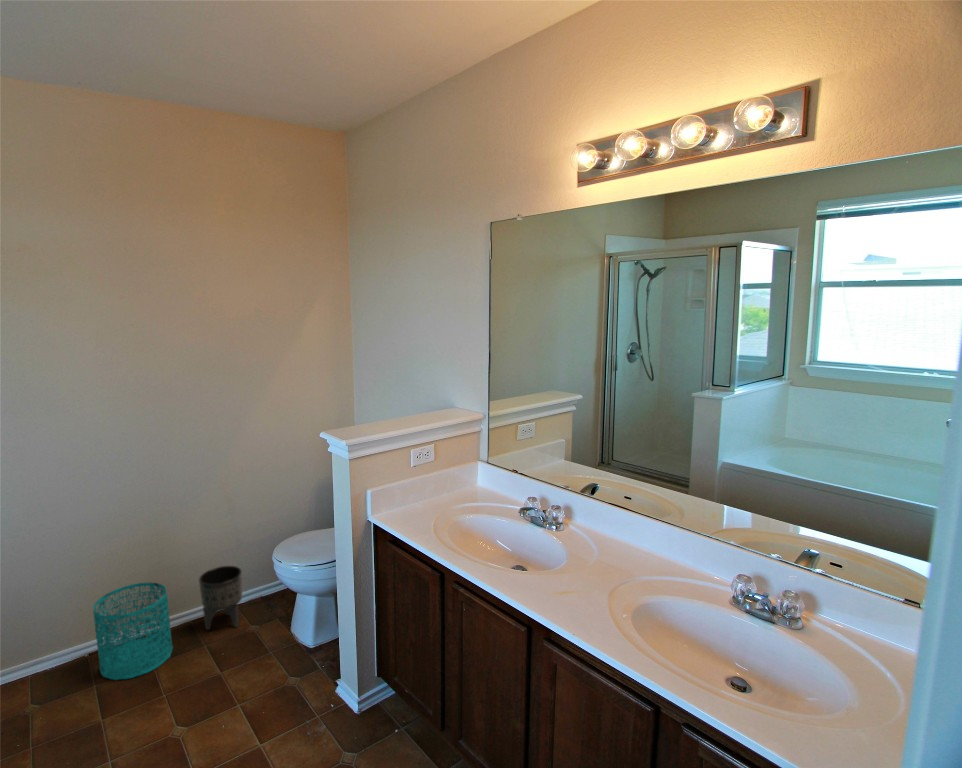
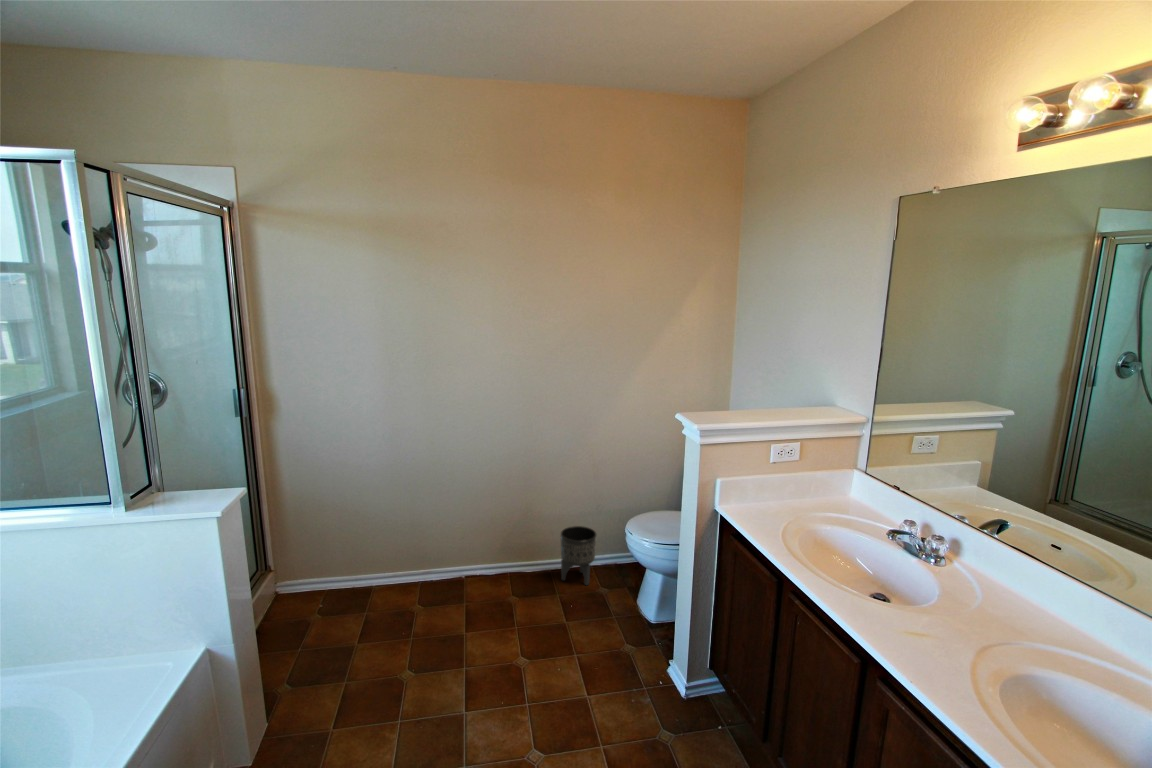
wastebasket: present [93,582,173,680] -> none [480,524,534,602]

